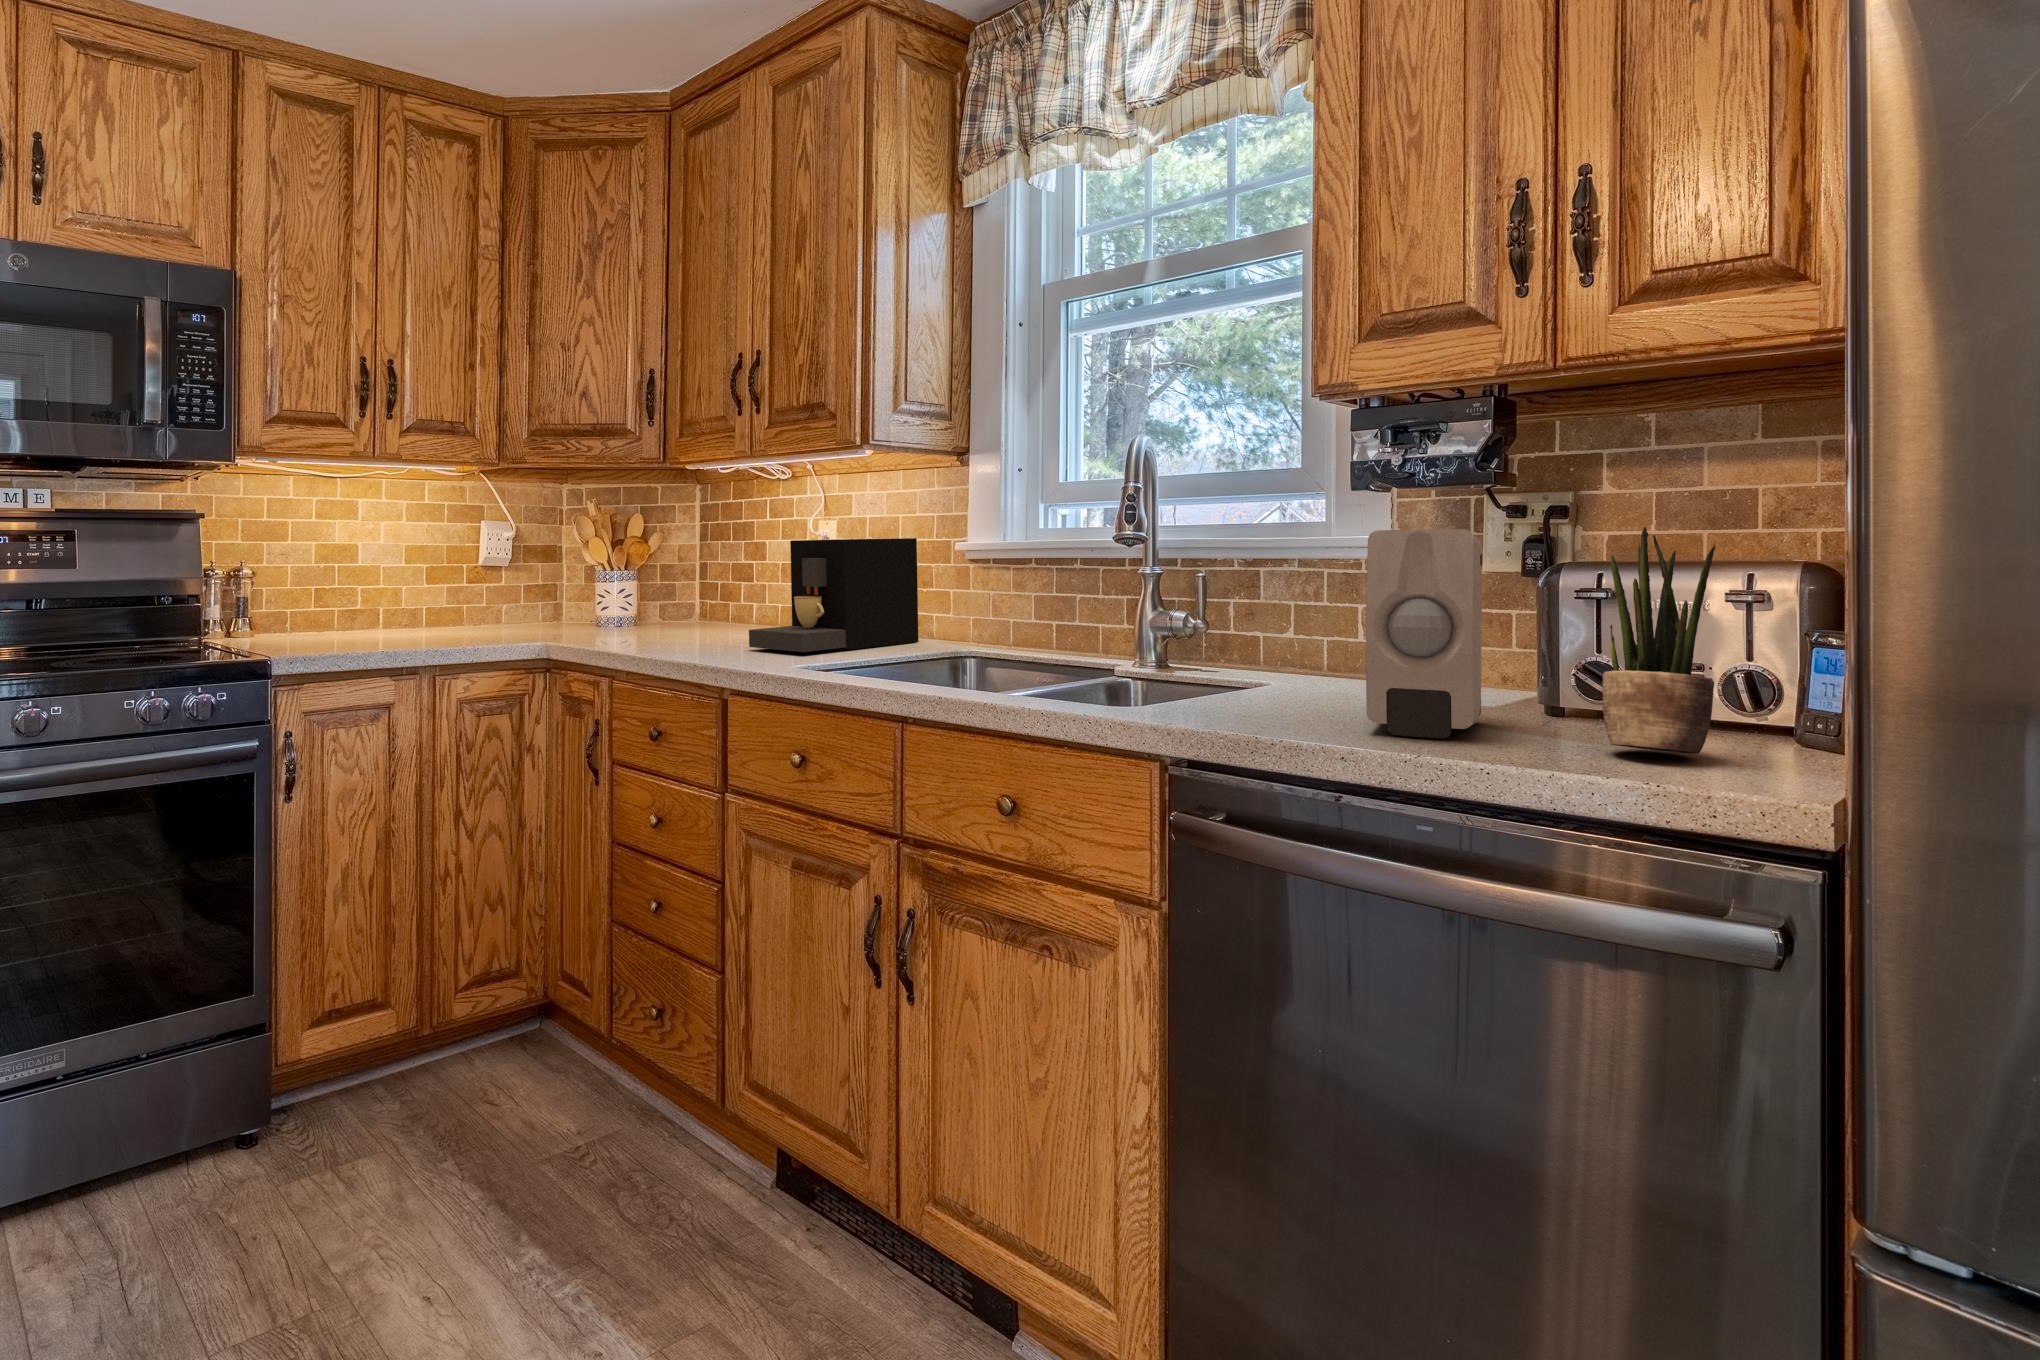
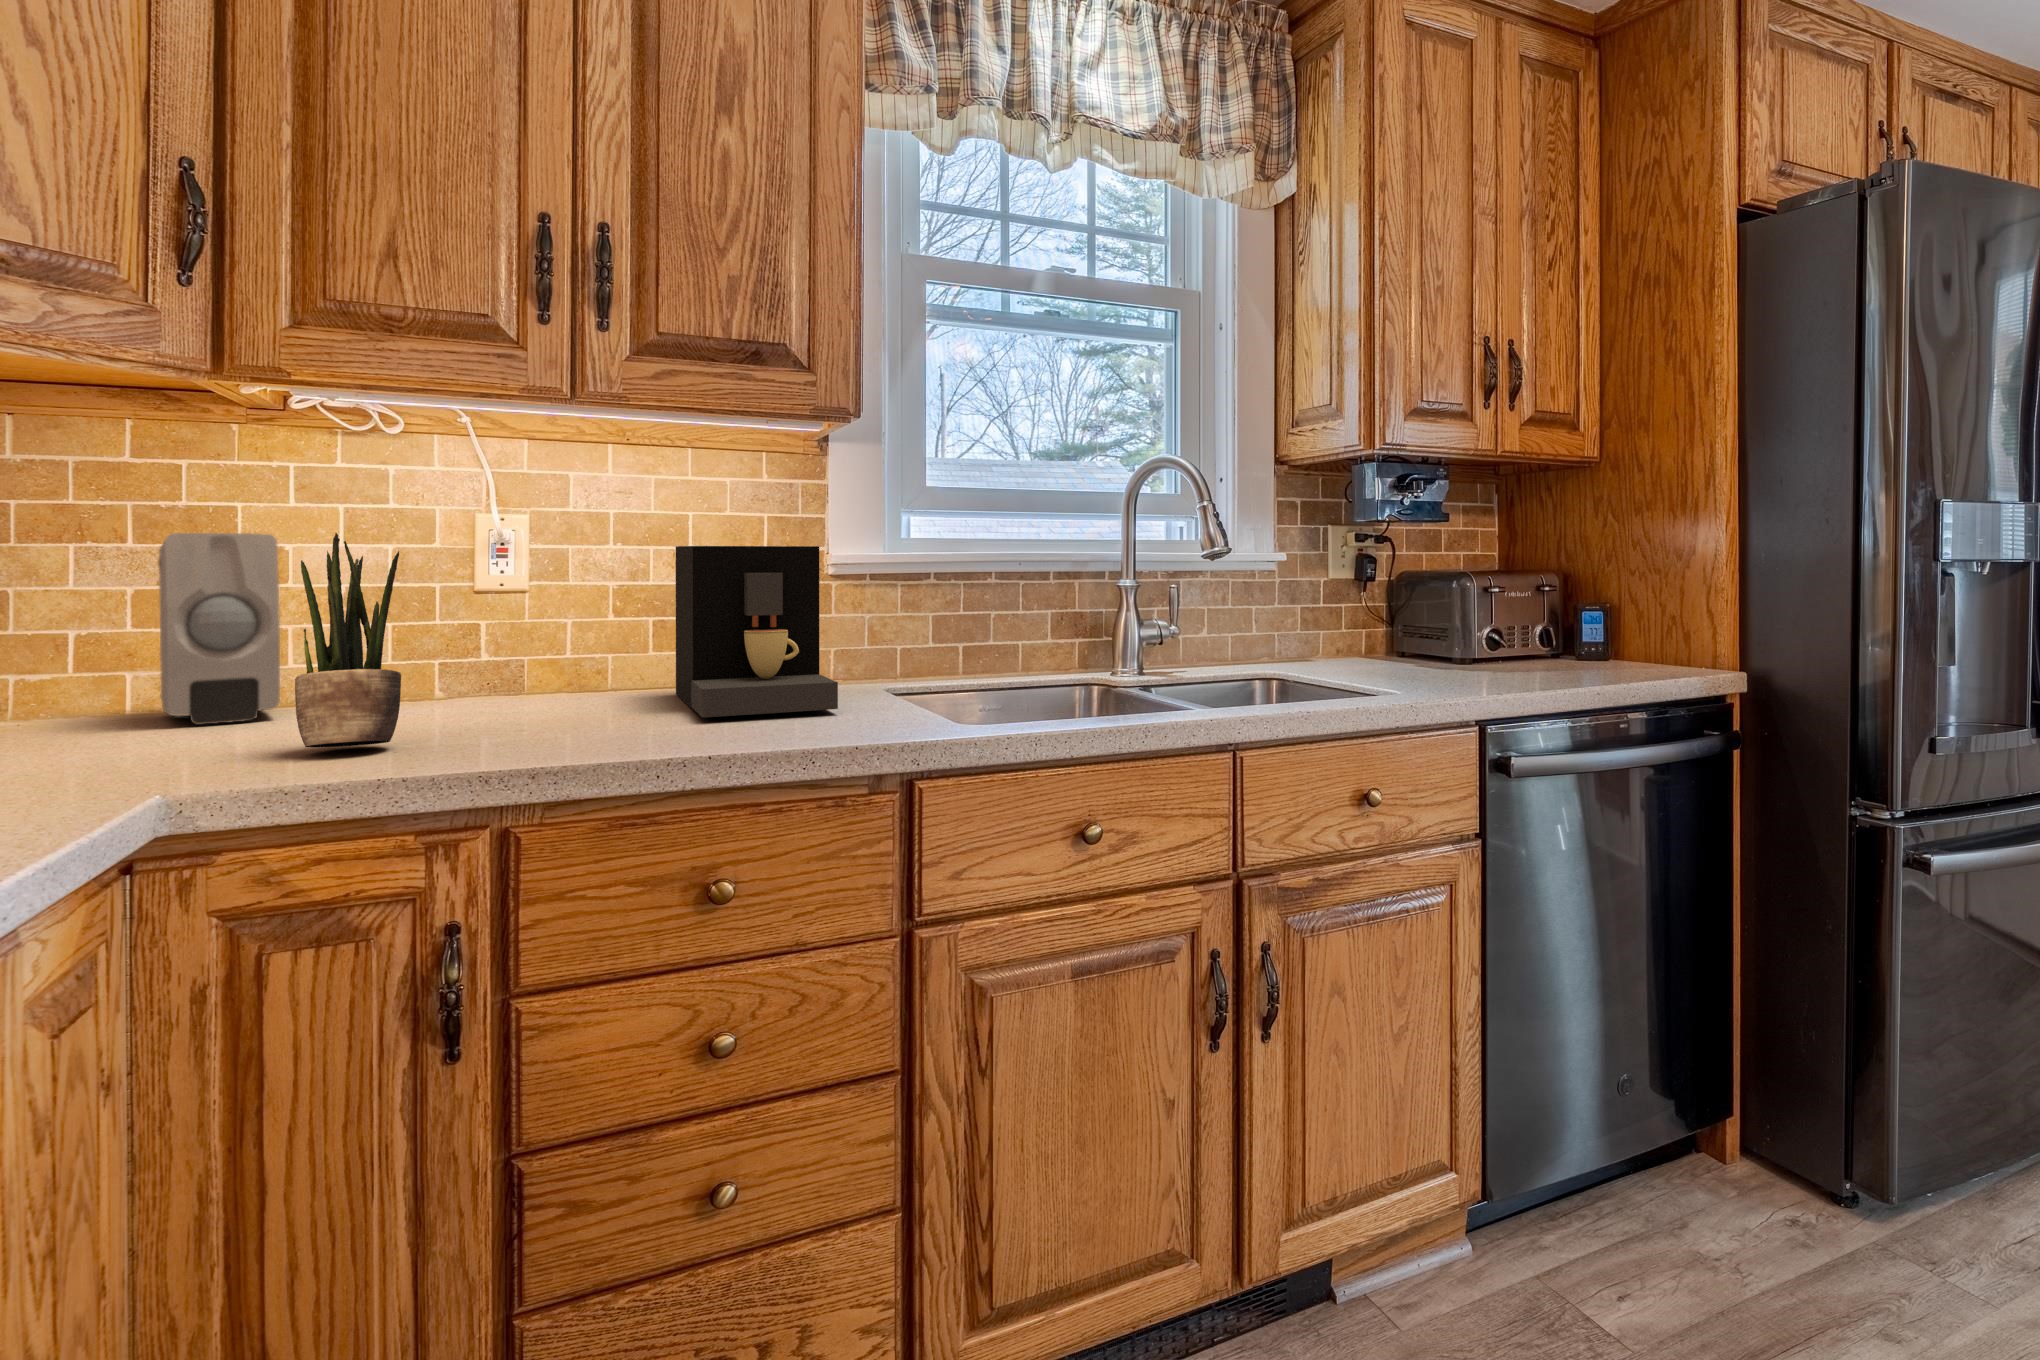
potted plant: present [1602,526,1715,754] -> present [295,533,401,748]
soap dispenser: present [1366,529,1482,738] -> present [158,533,280,725]

